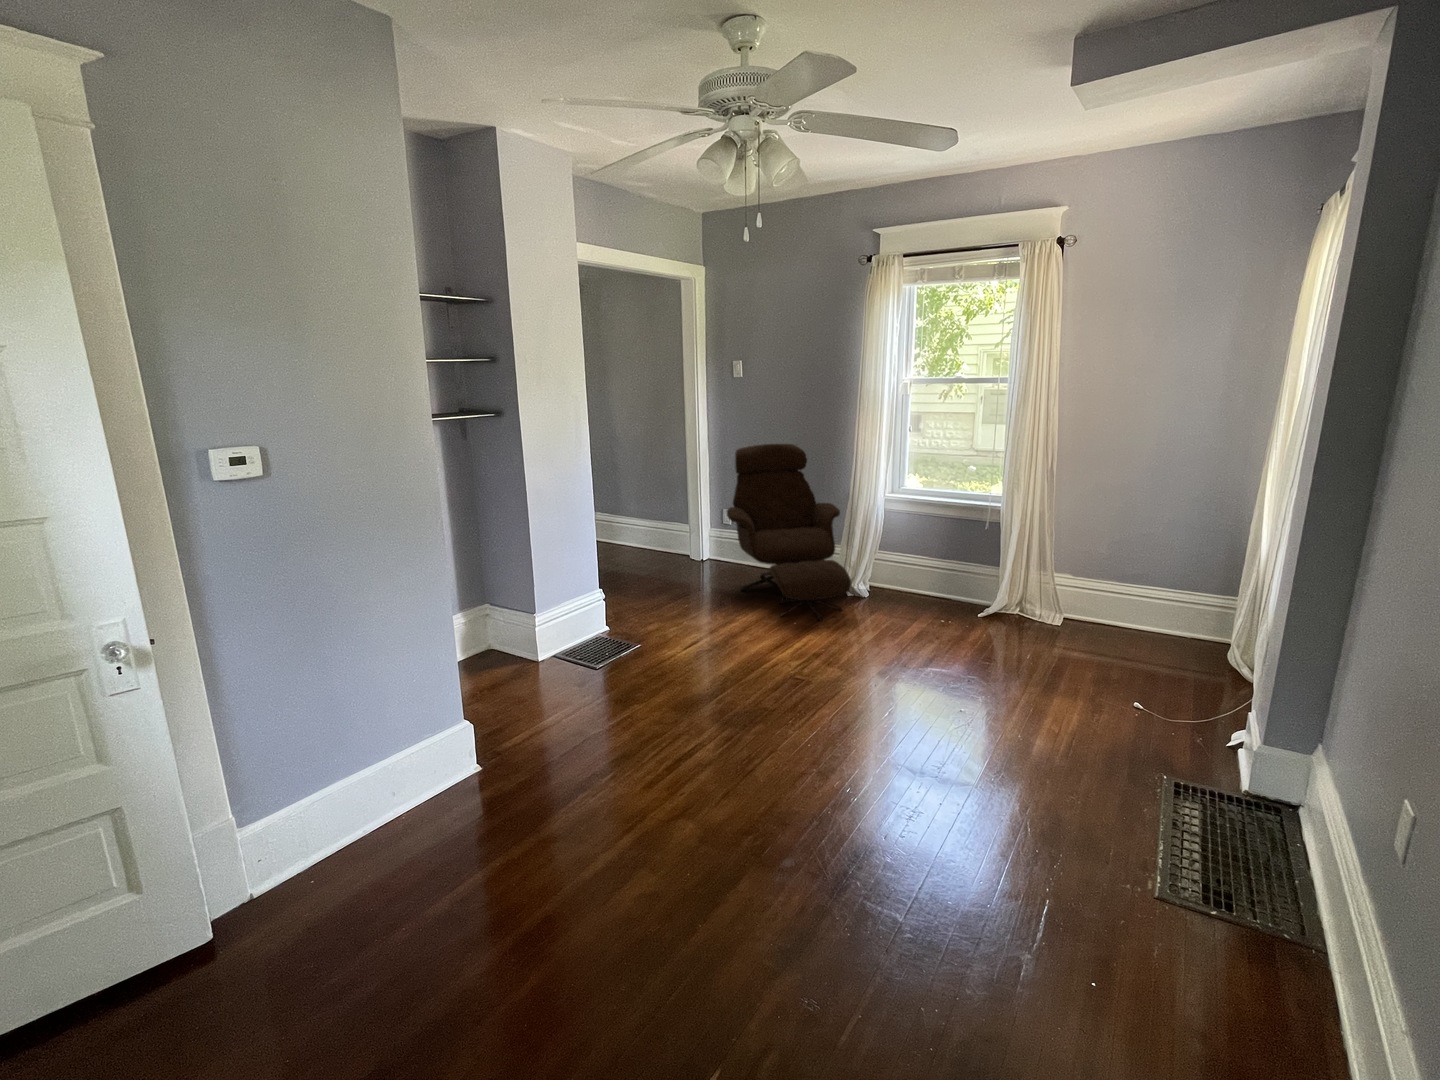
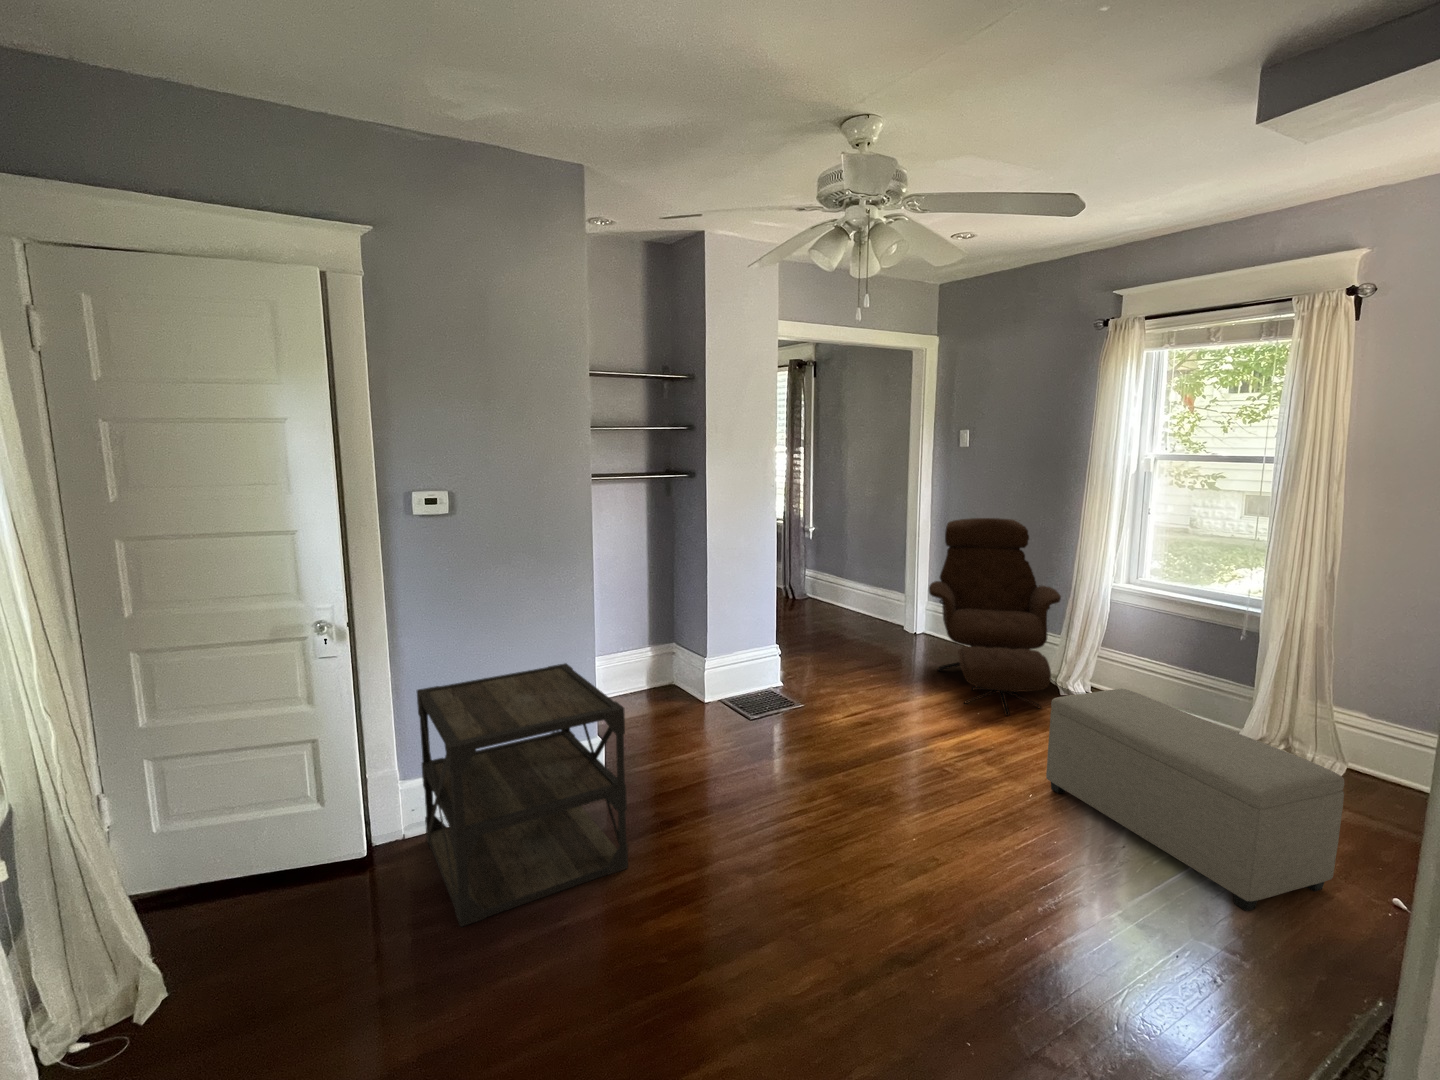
ottoman: none [884,581,1108,737] -> present [1046,689,1344,911]
side table: none [248,644,559,975] -> present [417,663,628,927]

